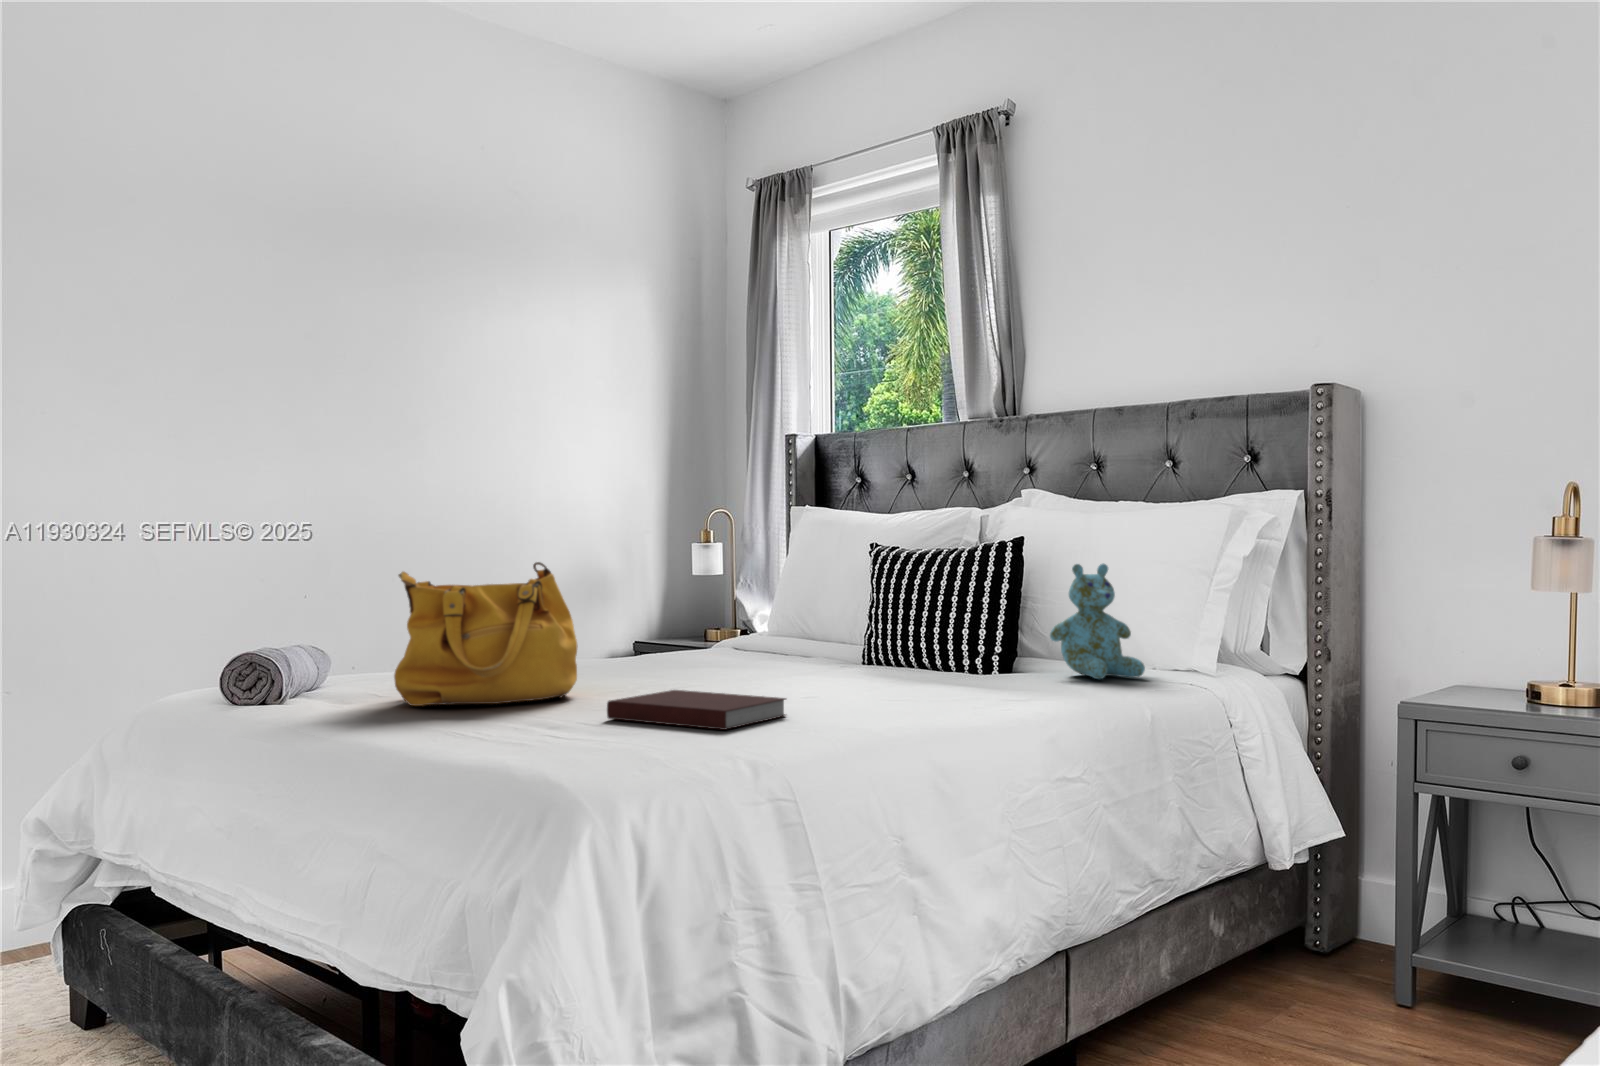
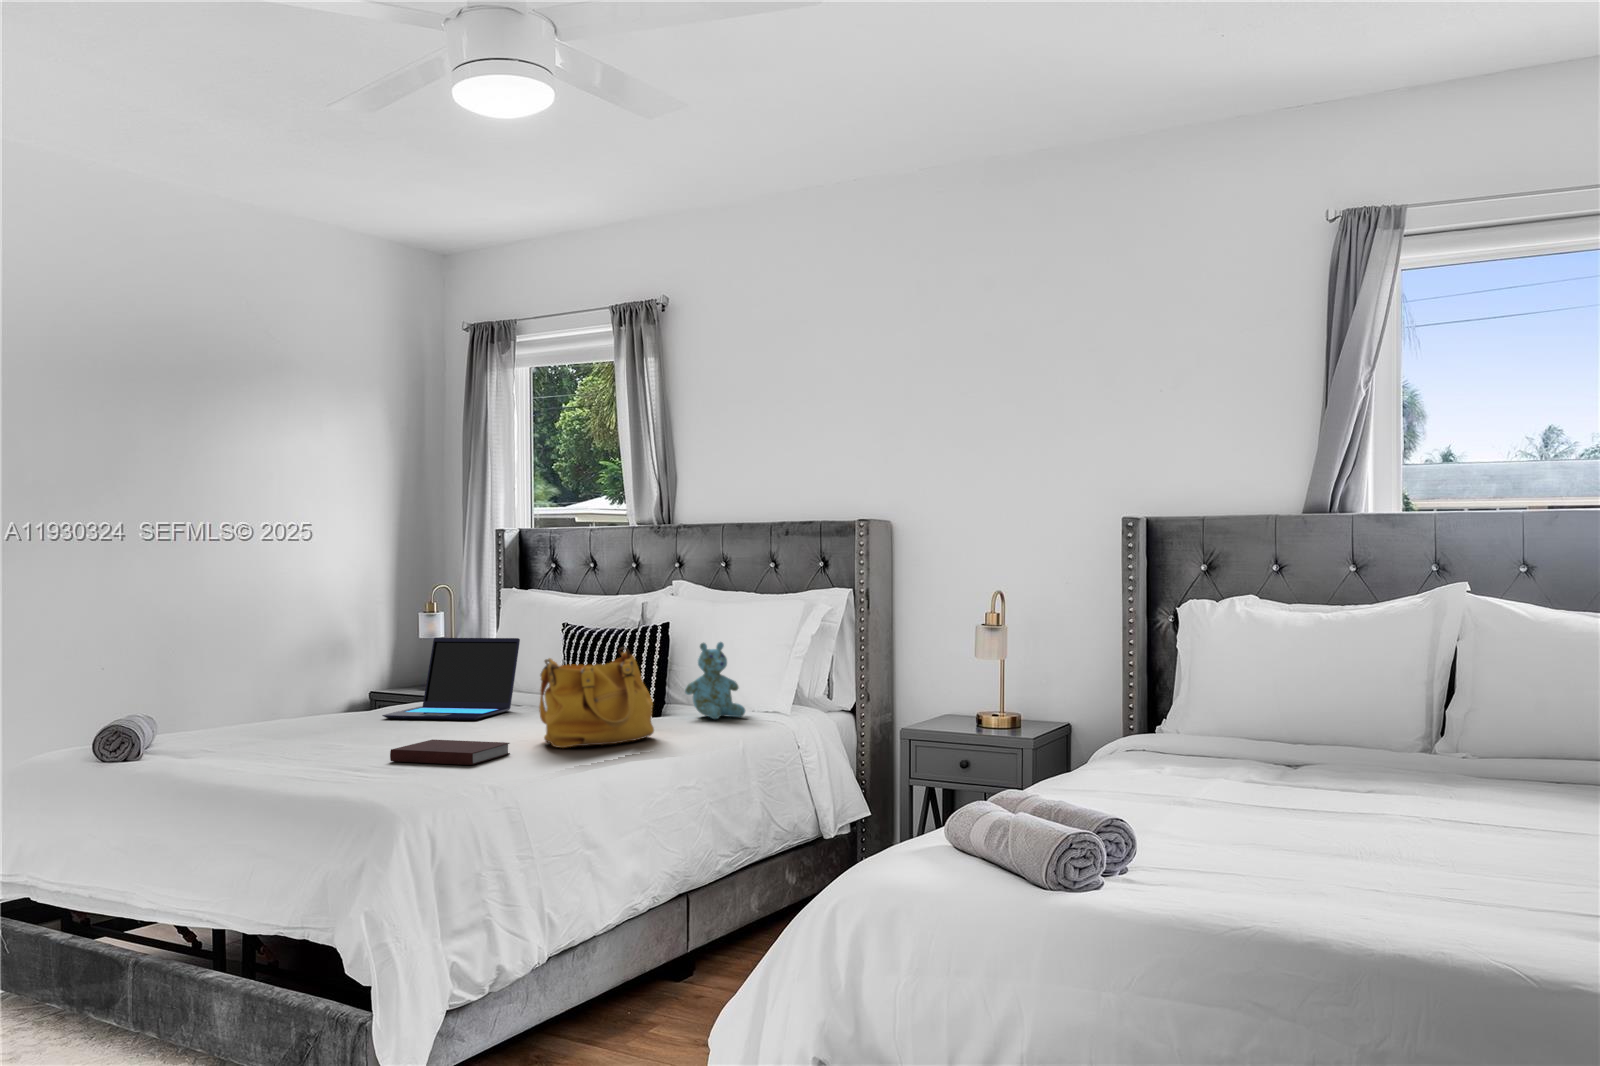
laptop: none [627,561,811,670] -> present [382,638,520,720]
handbag: present [394,562,578,706] -> present [539,647,654,748]

